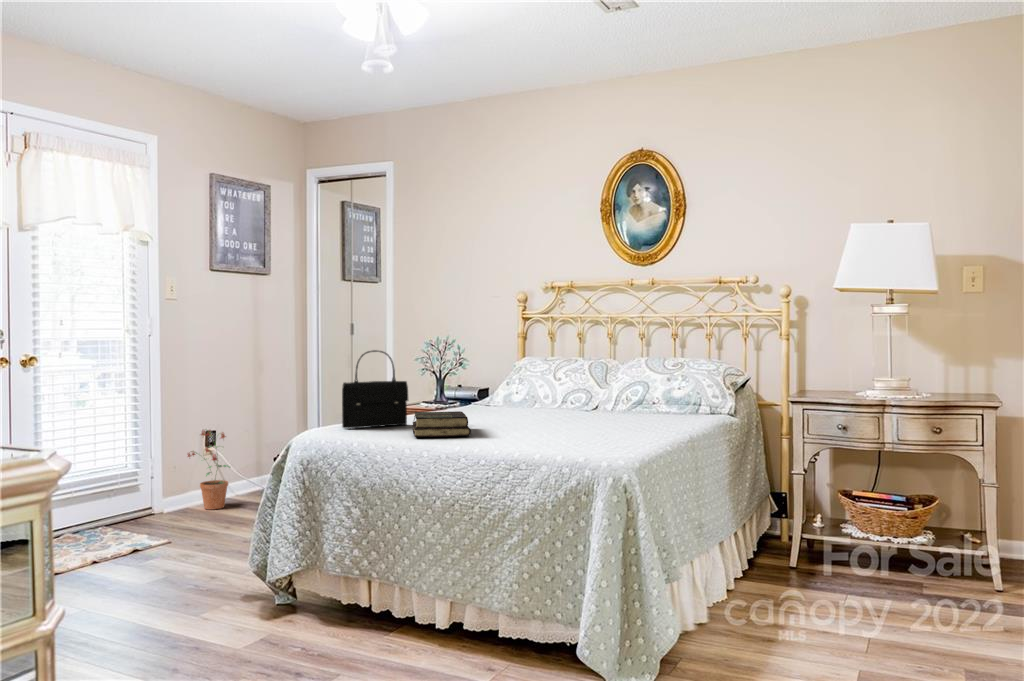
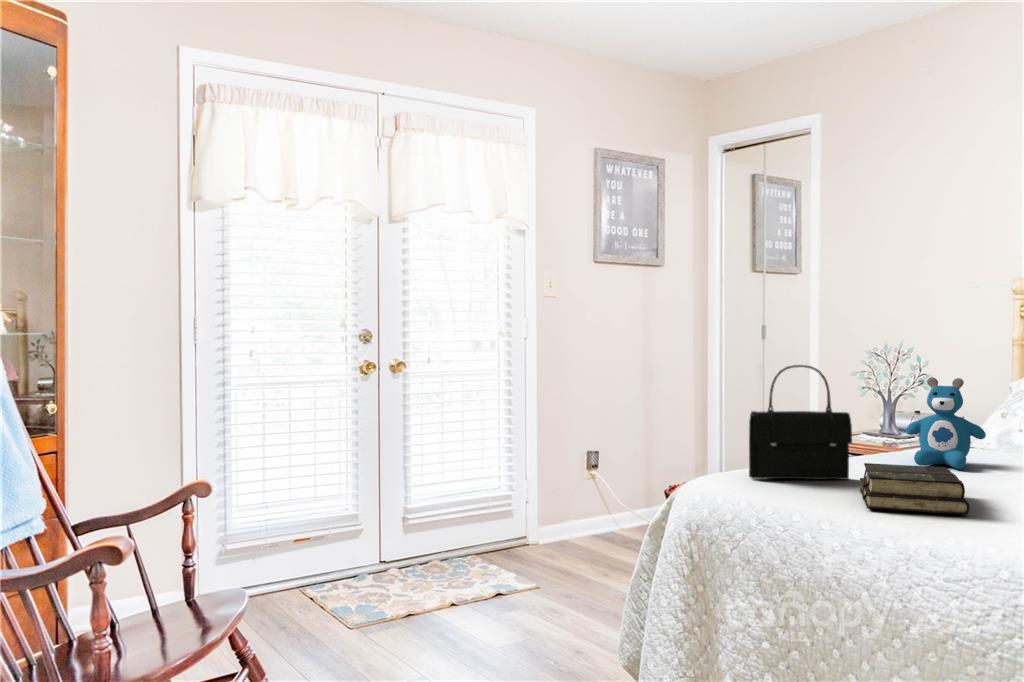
teddy bear: none [444,358,490,415] -> present [906,377,986,469]
potted plant: present [188,430,230,510] -> none [564,450,614,547]

